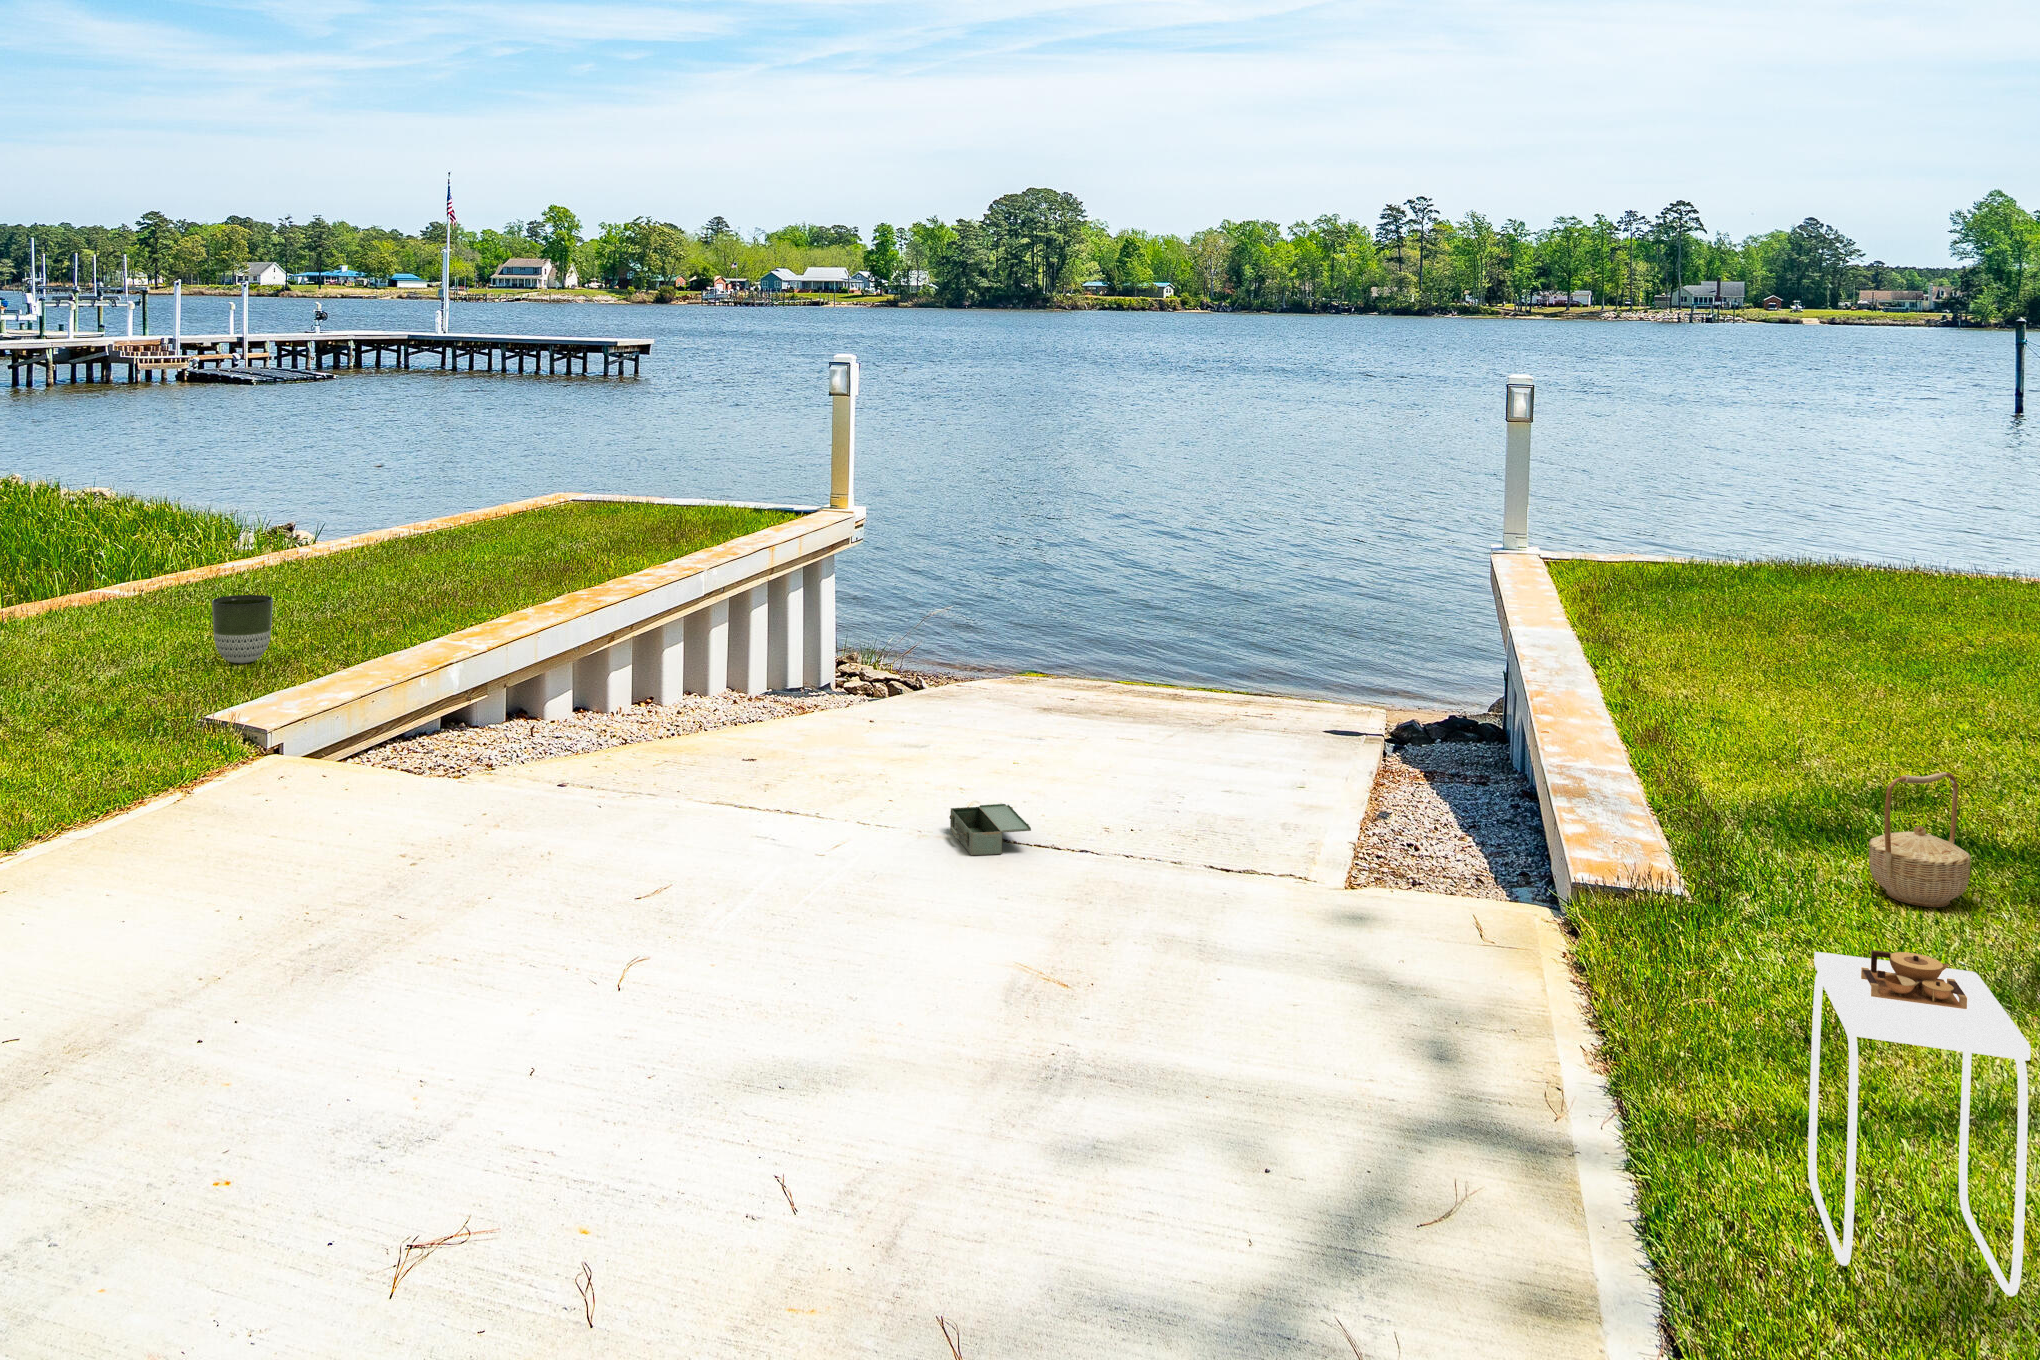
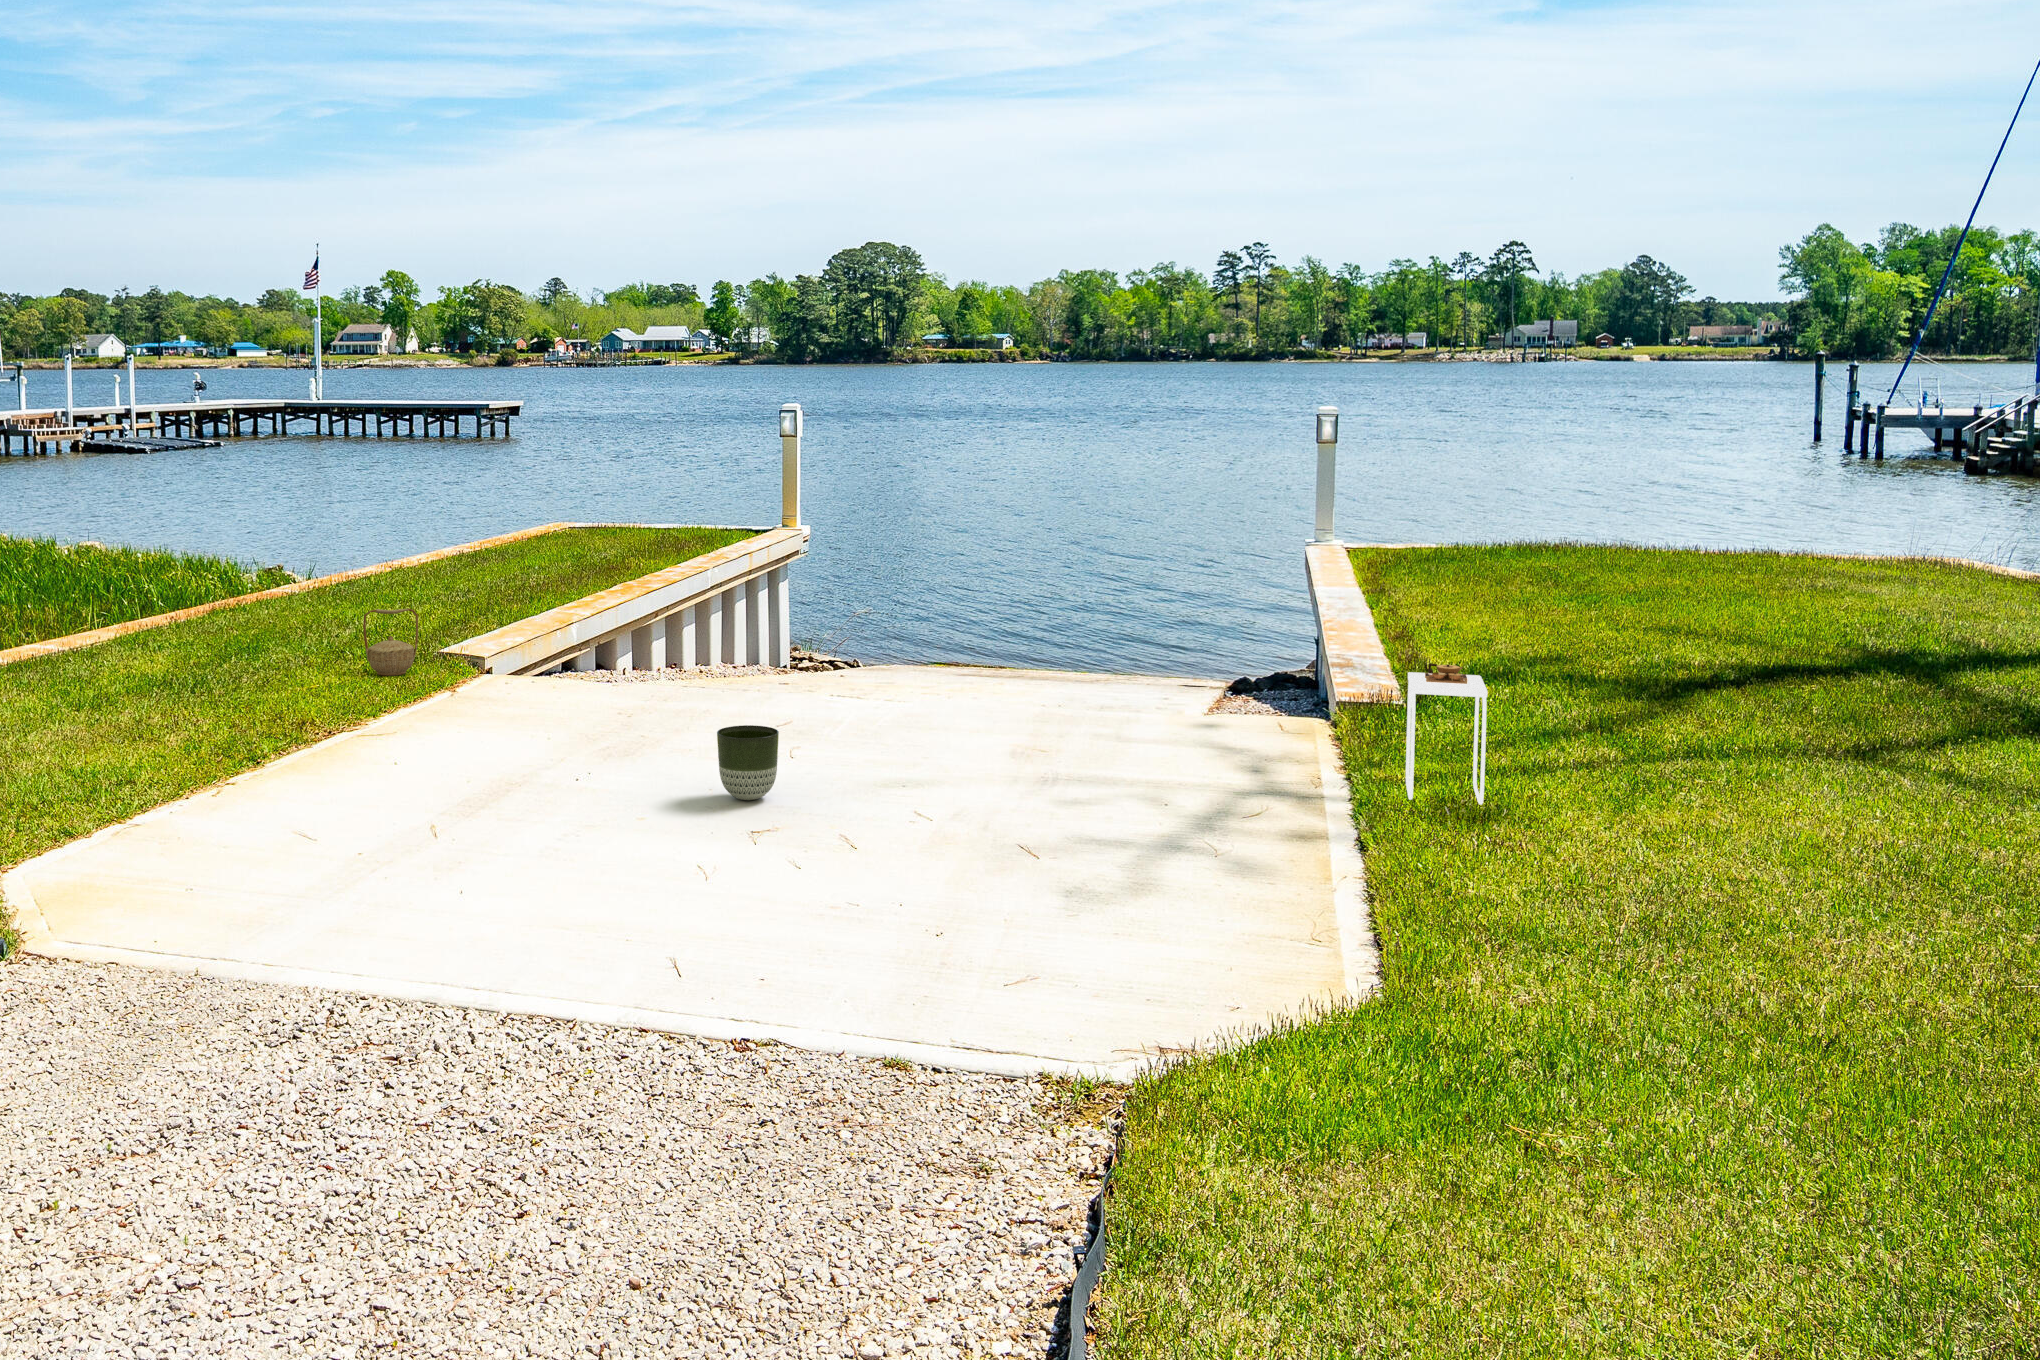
planter: present [212,595,273,663] -> present [717,725,779,800]
basket: present [1869,772,1971,907] -> present [363,608,418,676]
toolbox: present [950,804,1031,855] -> none [945,676,997,702]

